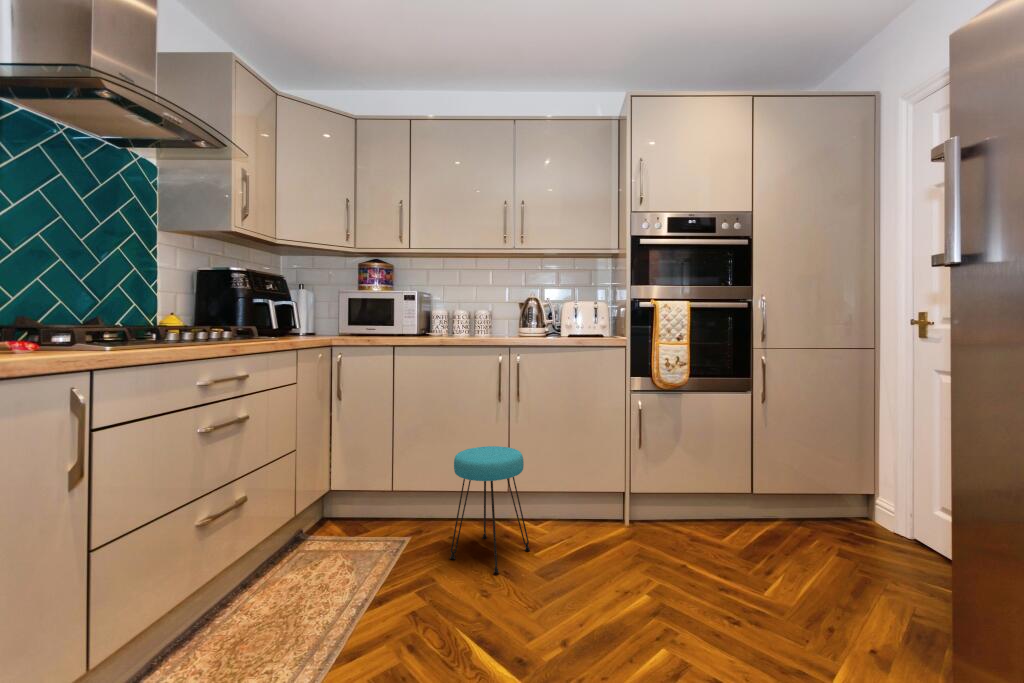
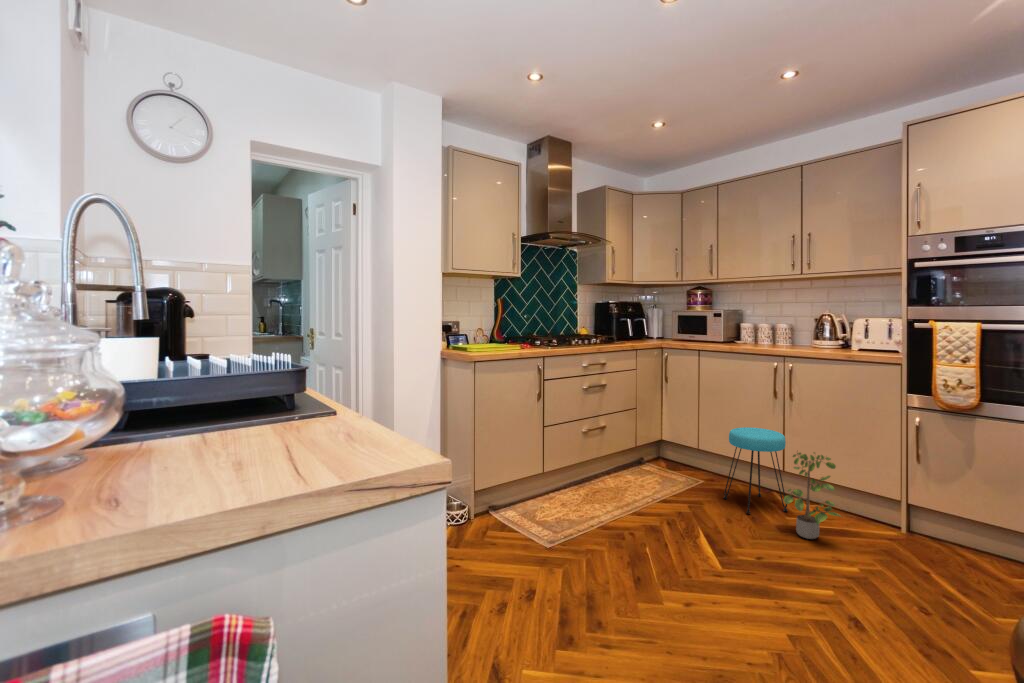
potted plant: none [552,464,624,585] -> present [784,452,841,539]

